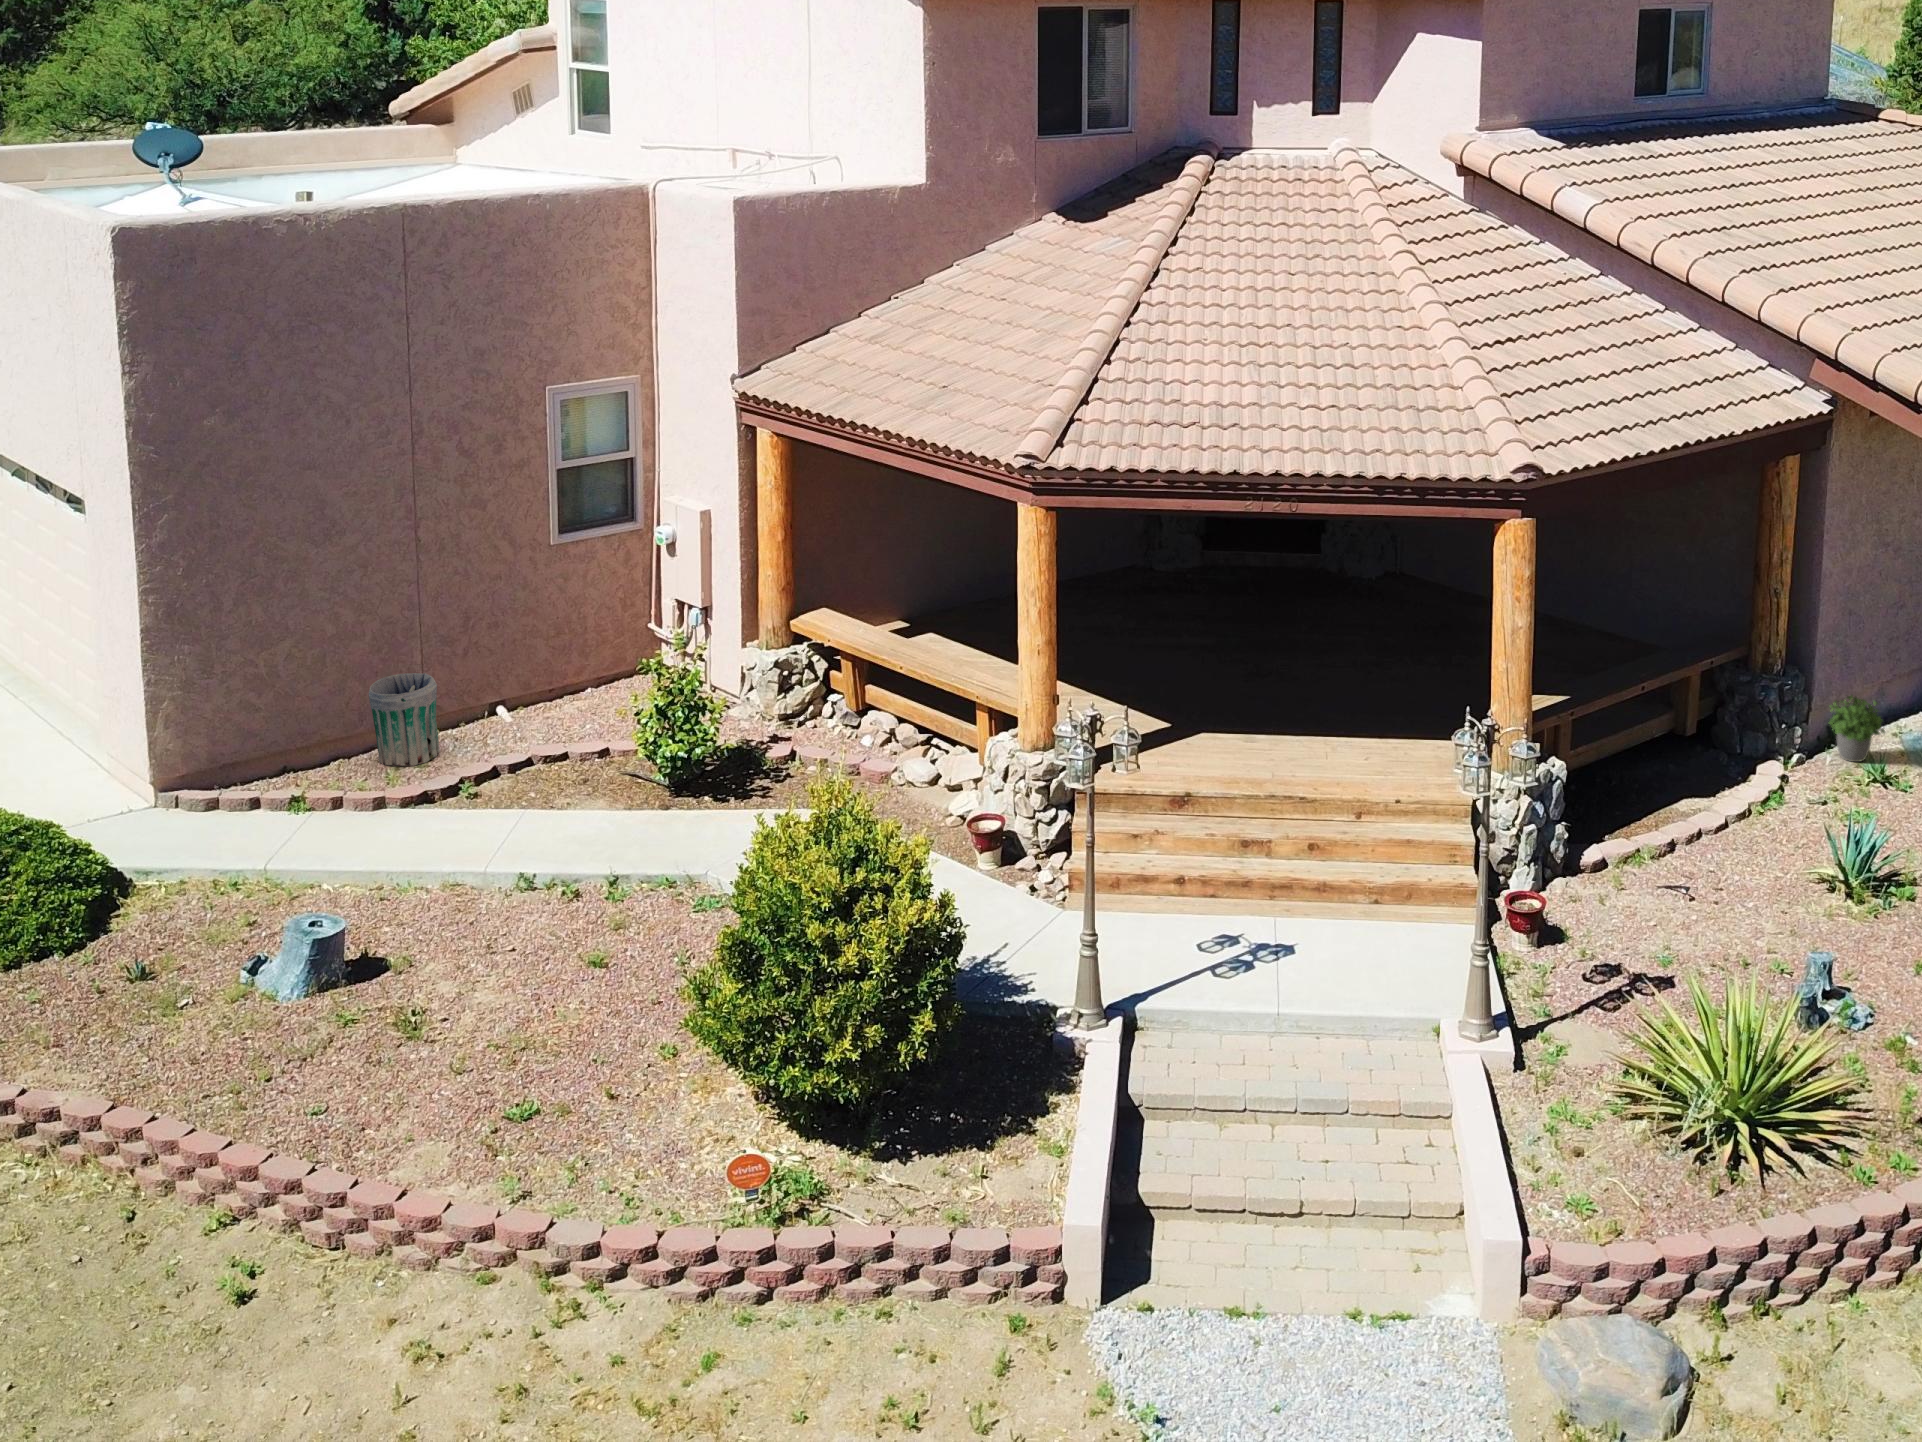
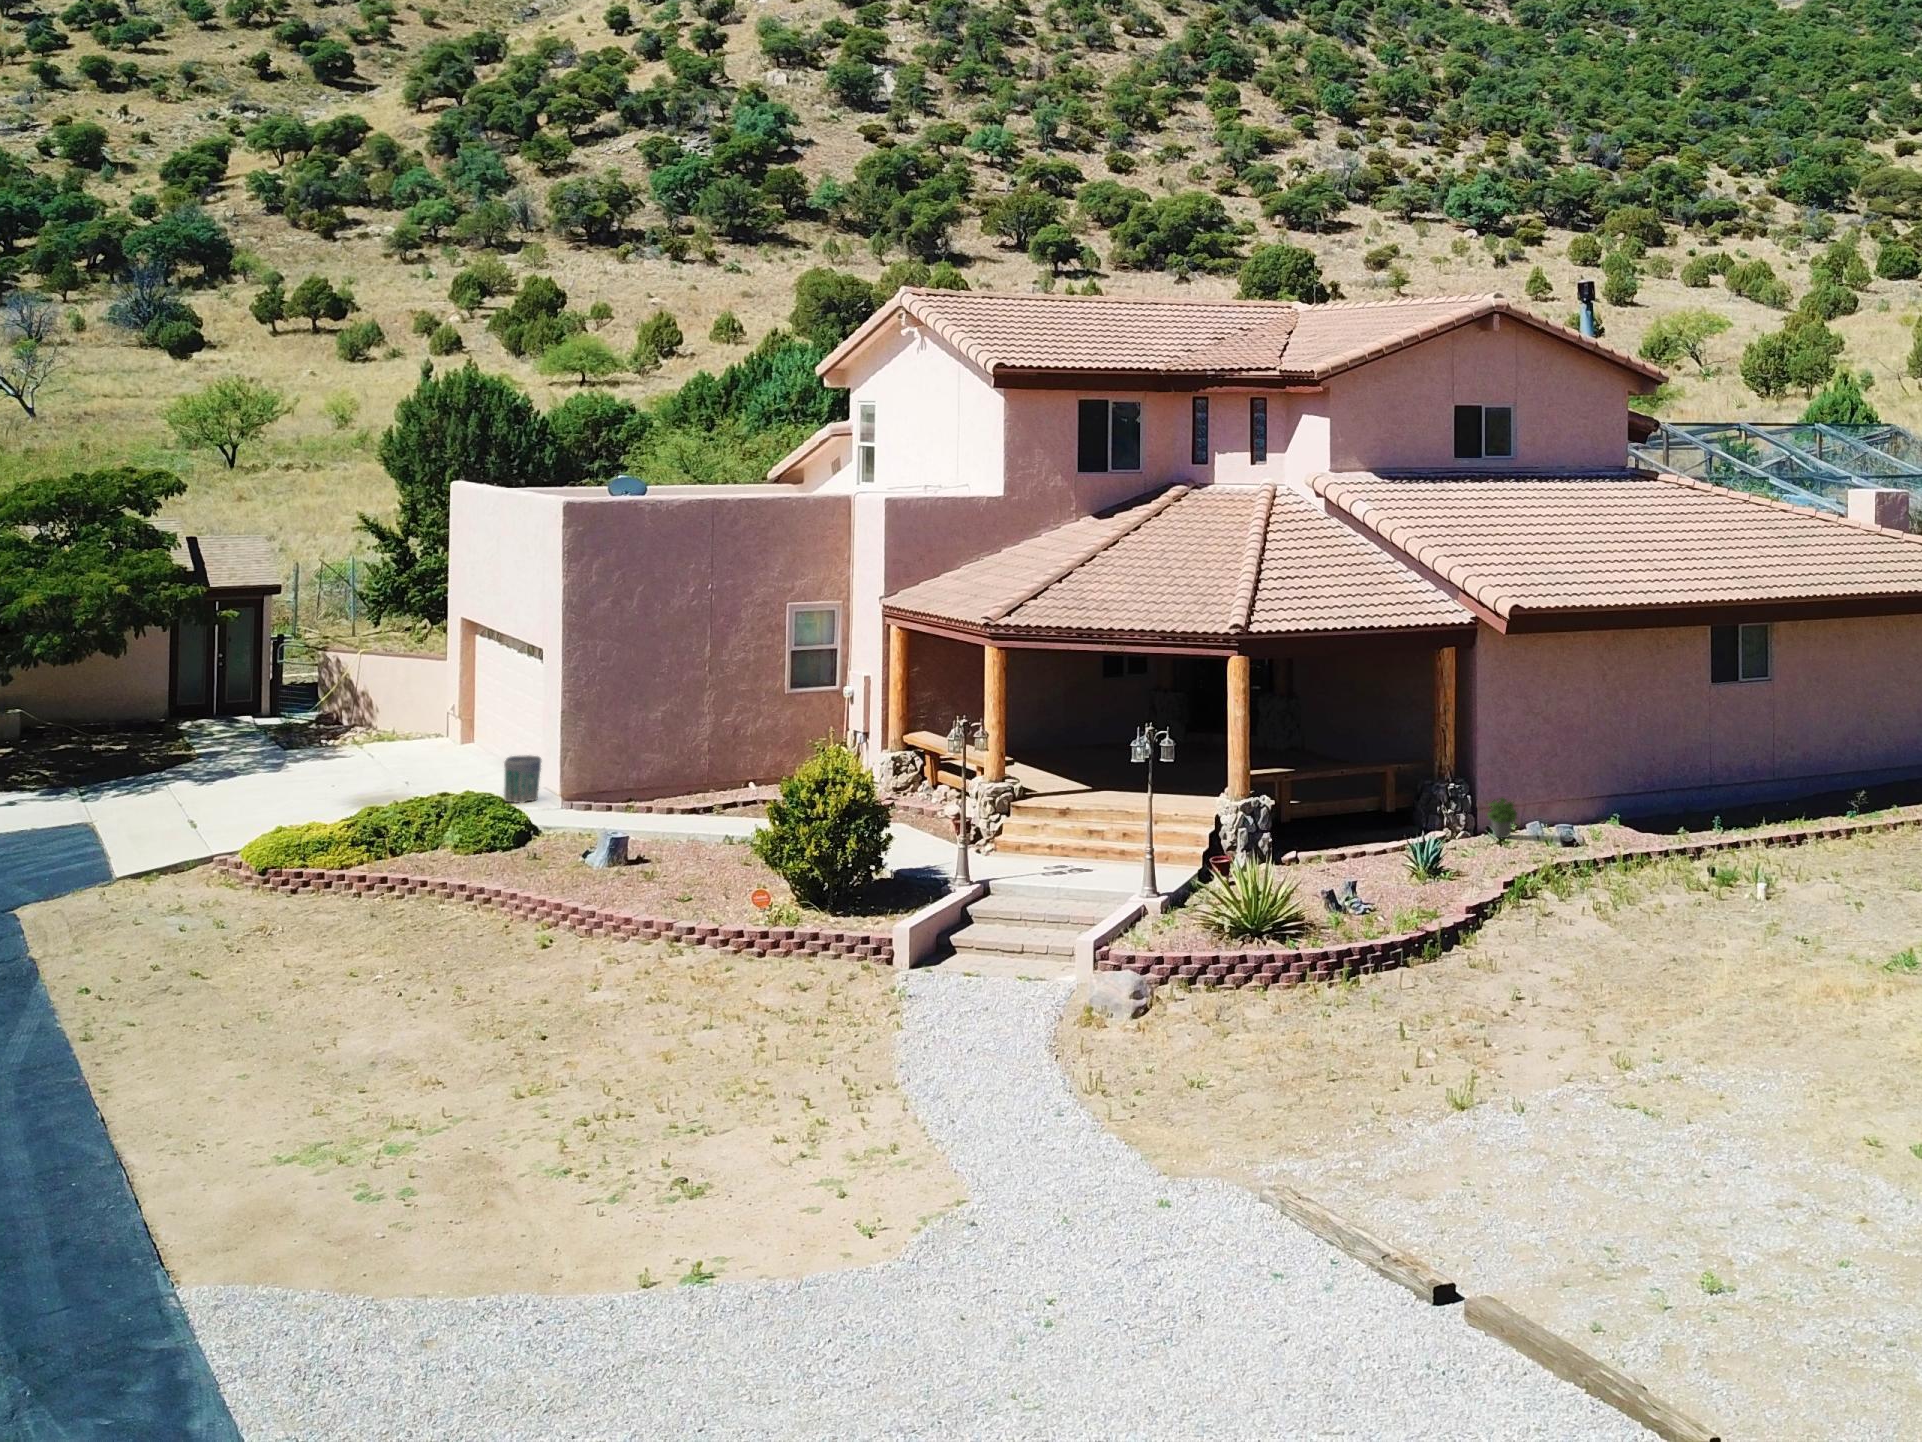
trash can: present [369,673,440,766] -> present [504,755,541,803]

